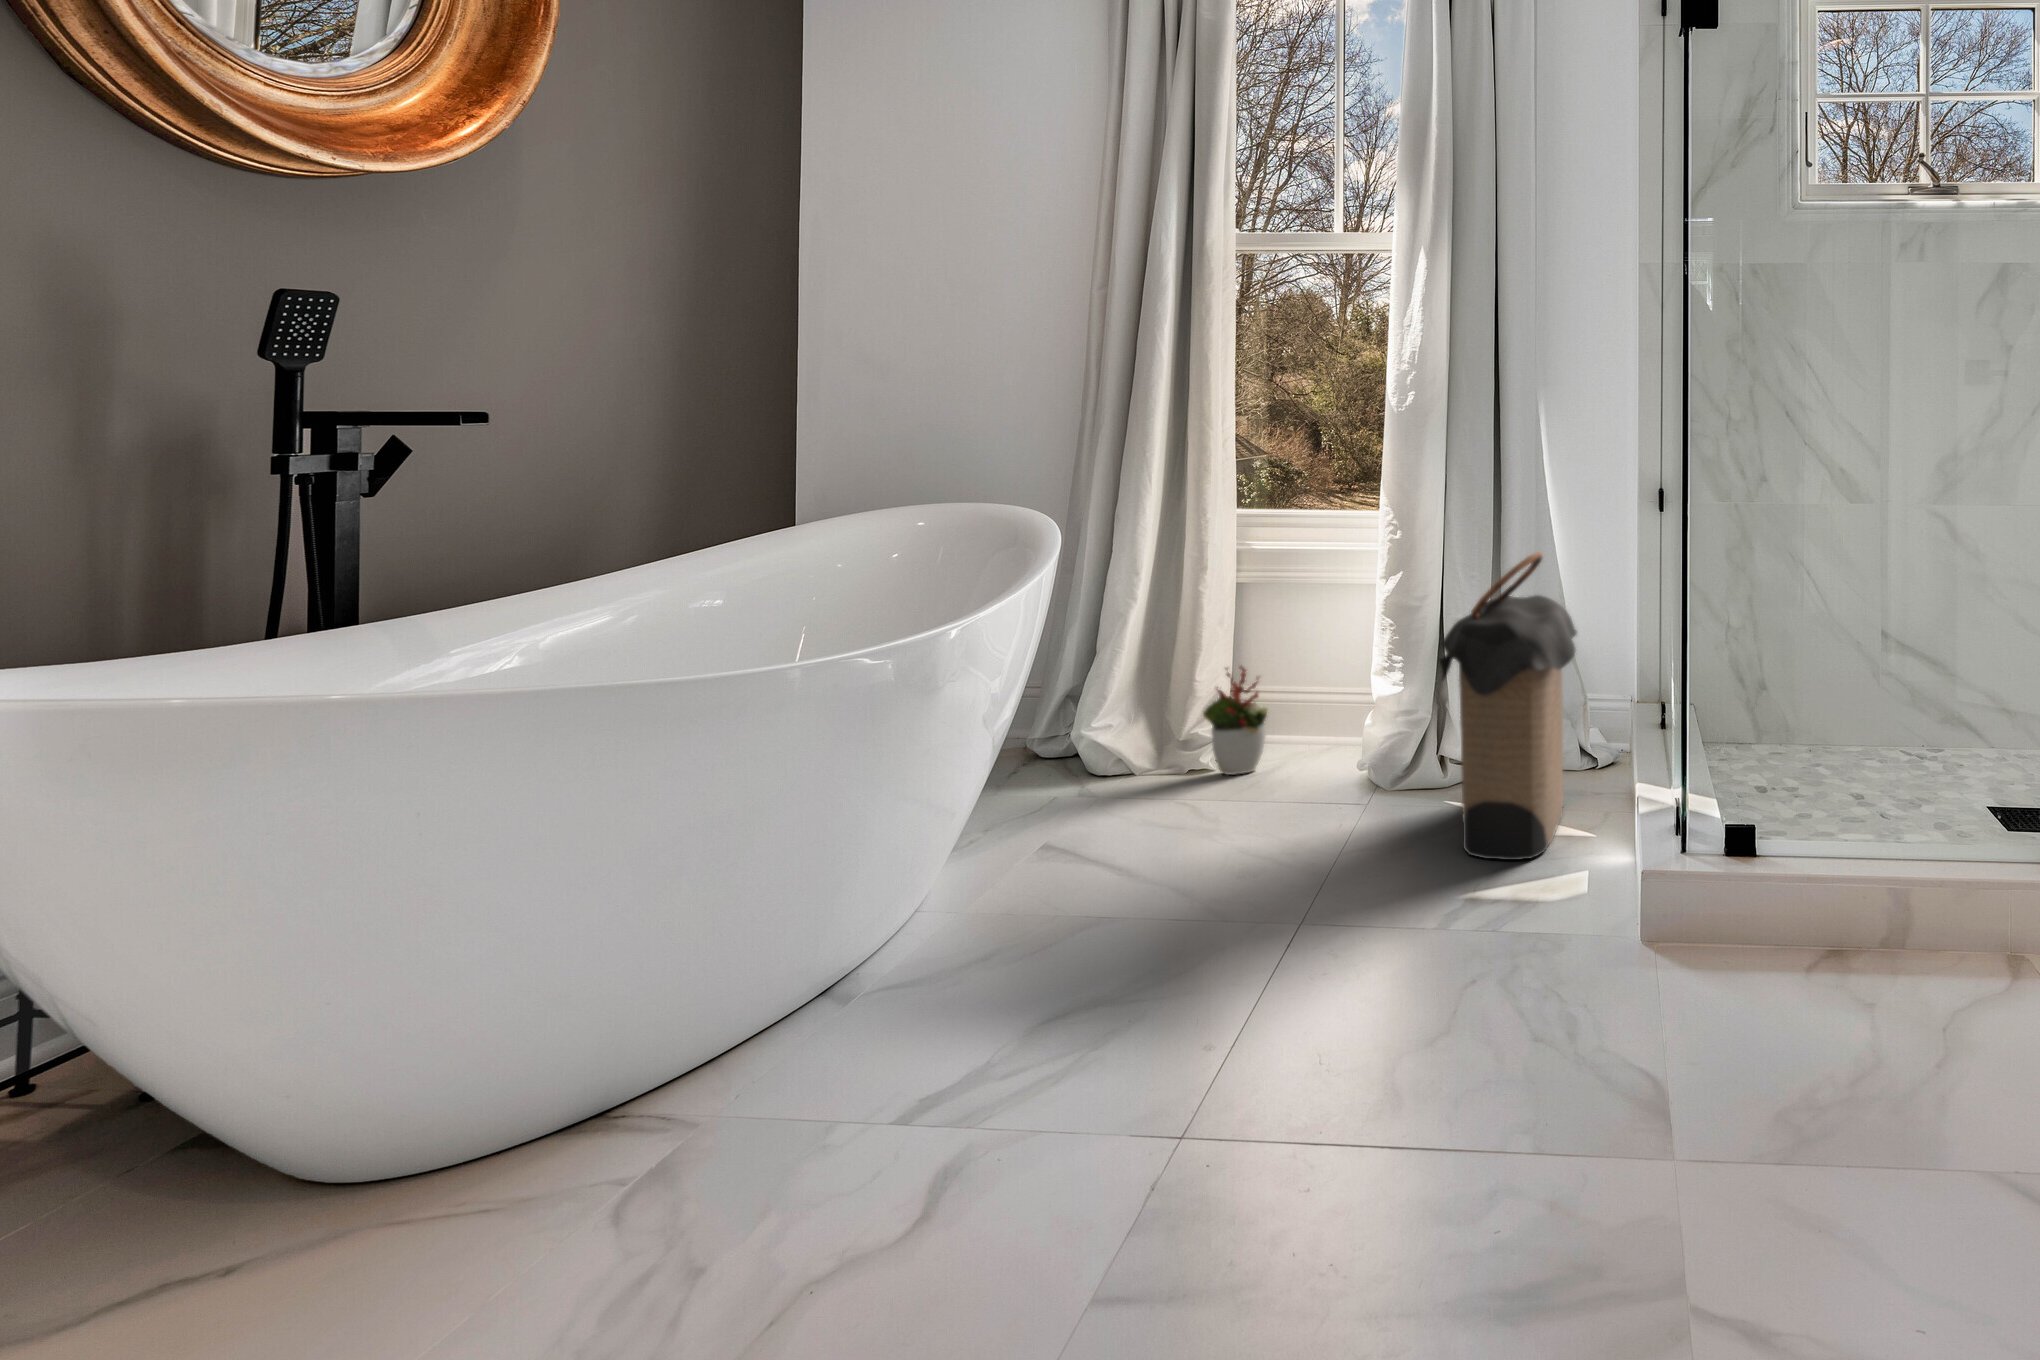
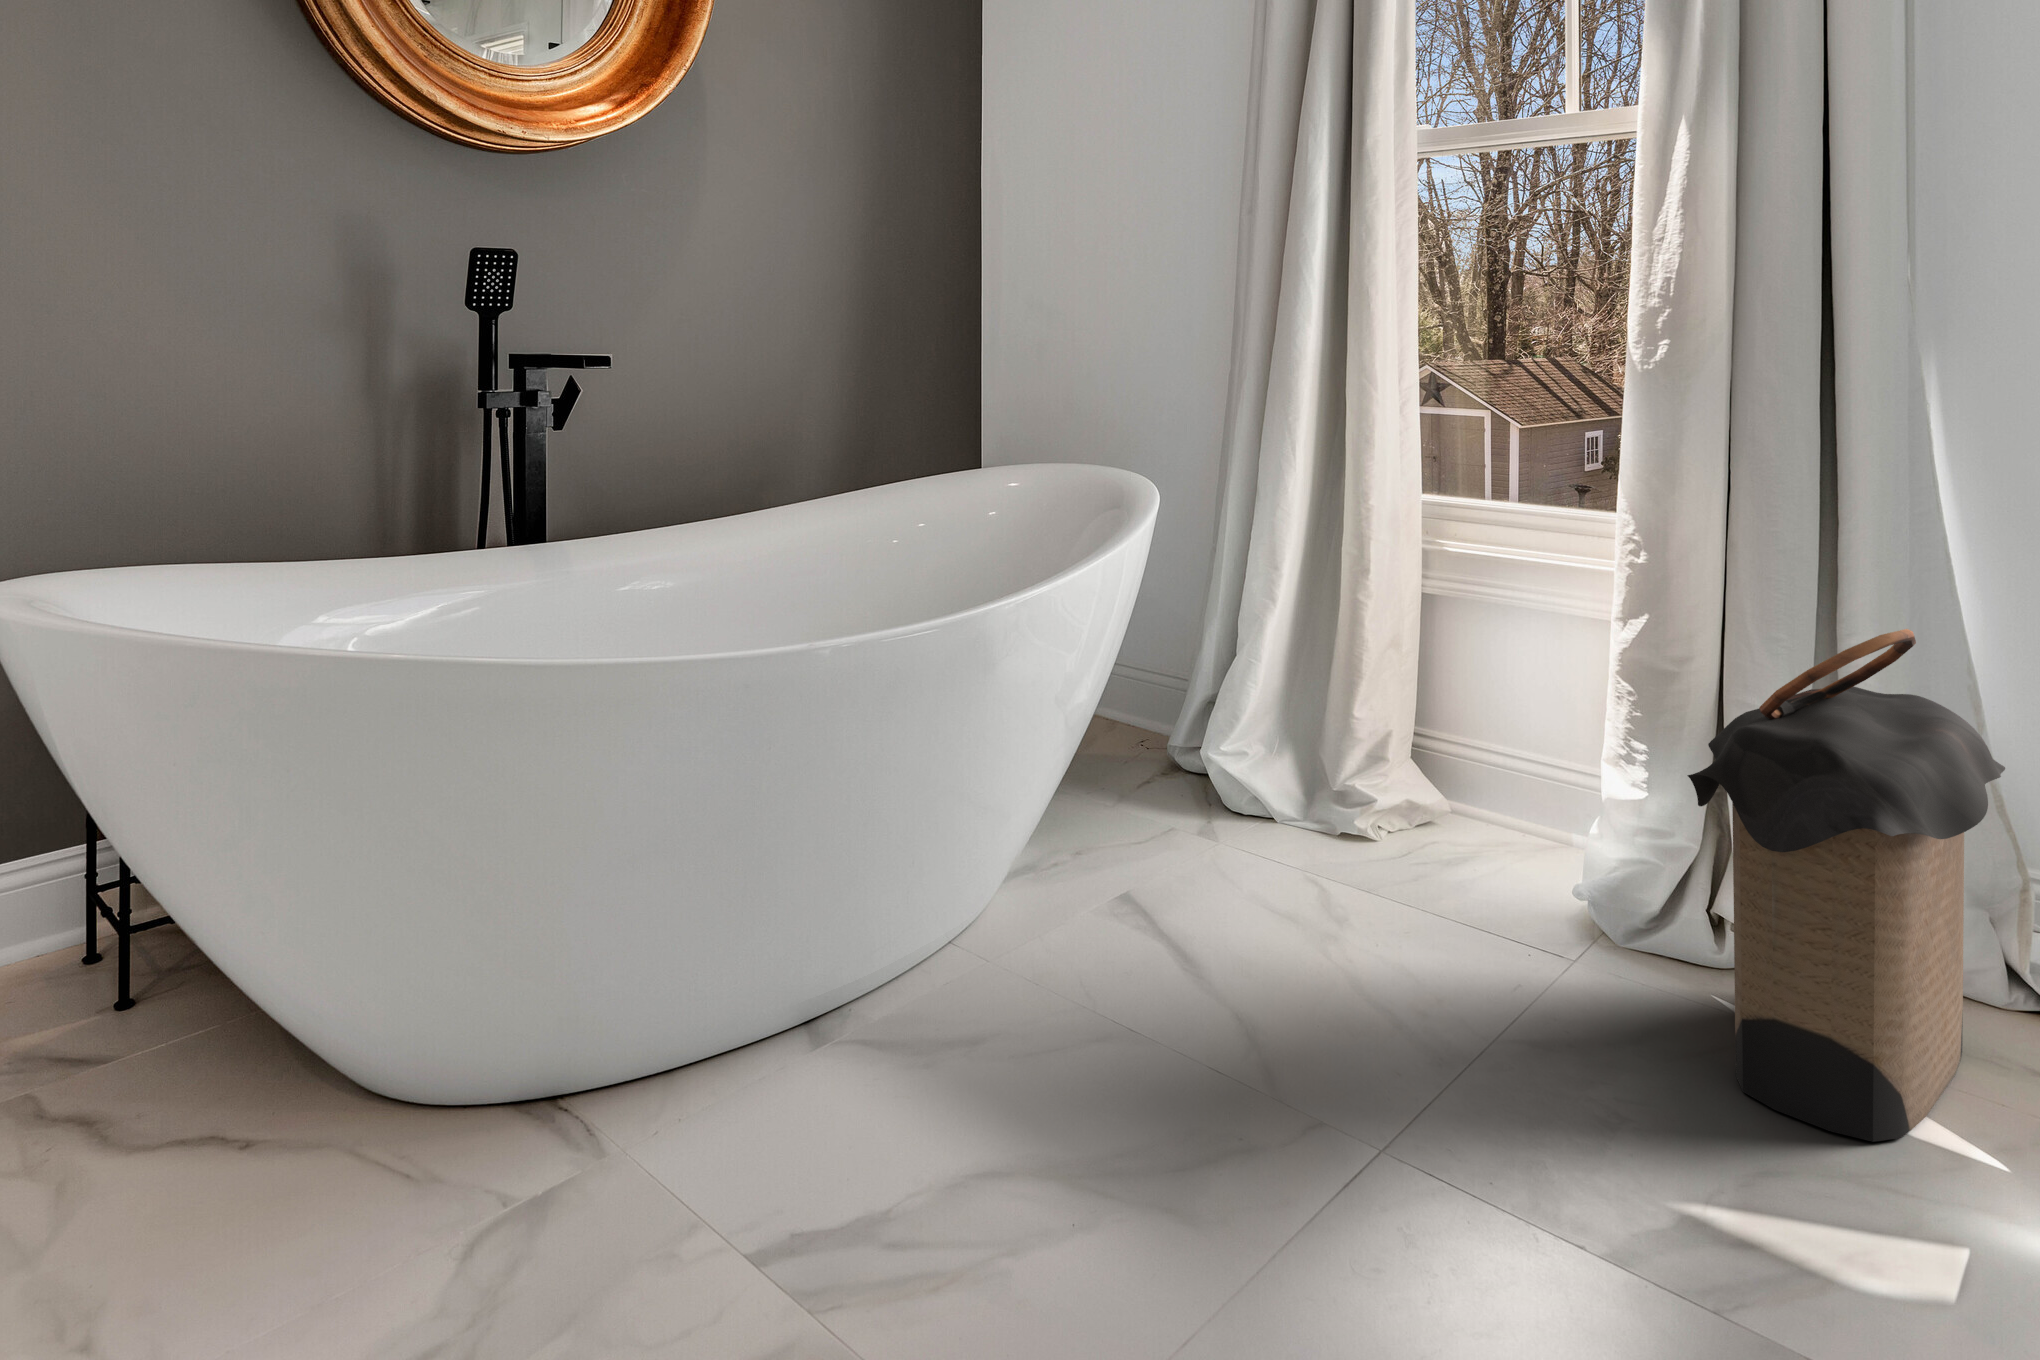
decorative plant: present [1203,666,1267,775] -> none [1352,703,1446,849]

